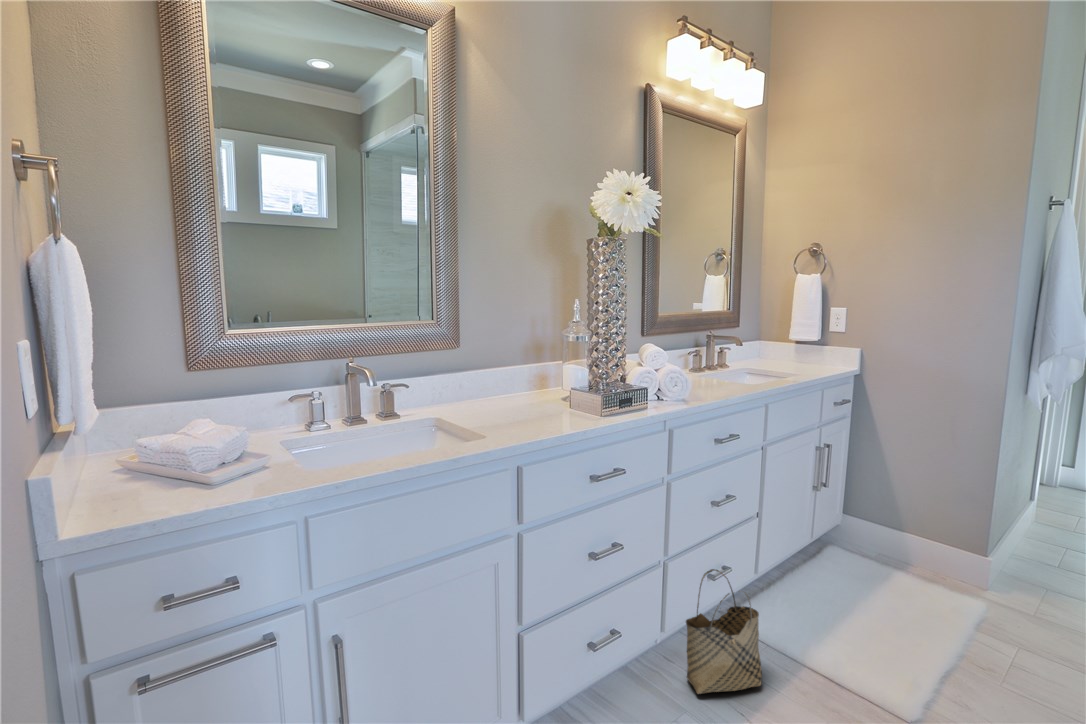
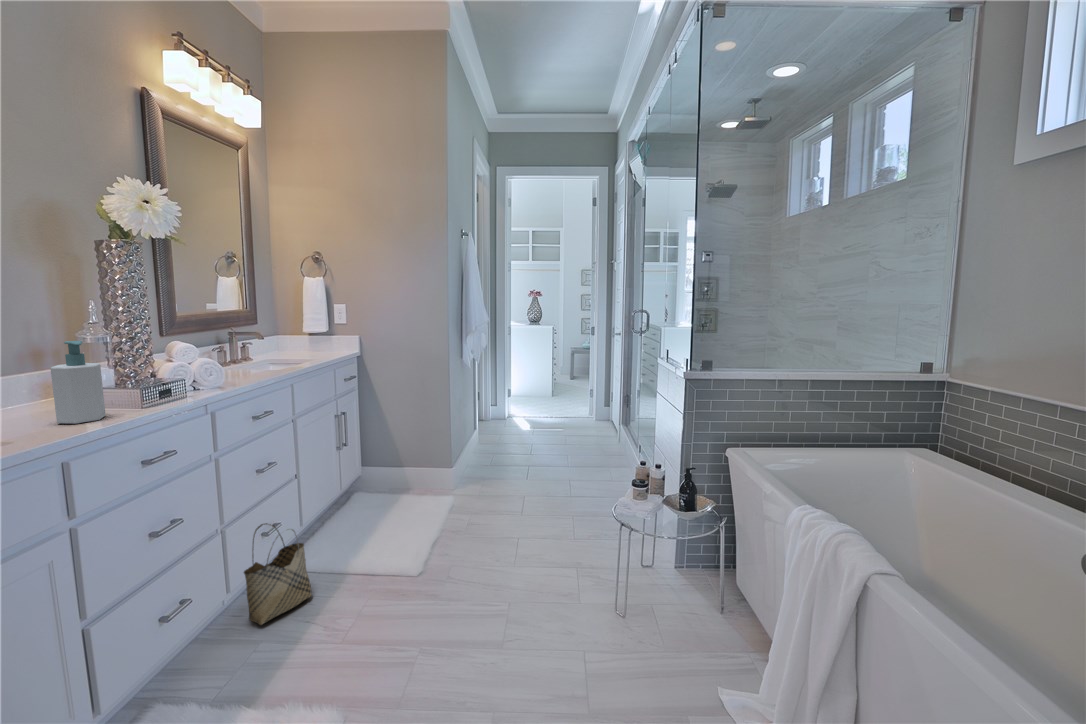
soap bottle: none [535,339,573,422] -> present [50,341,106,424]

